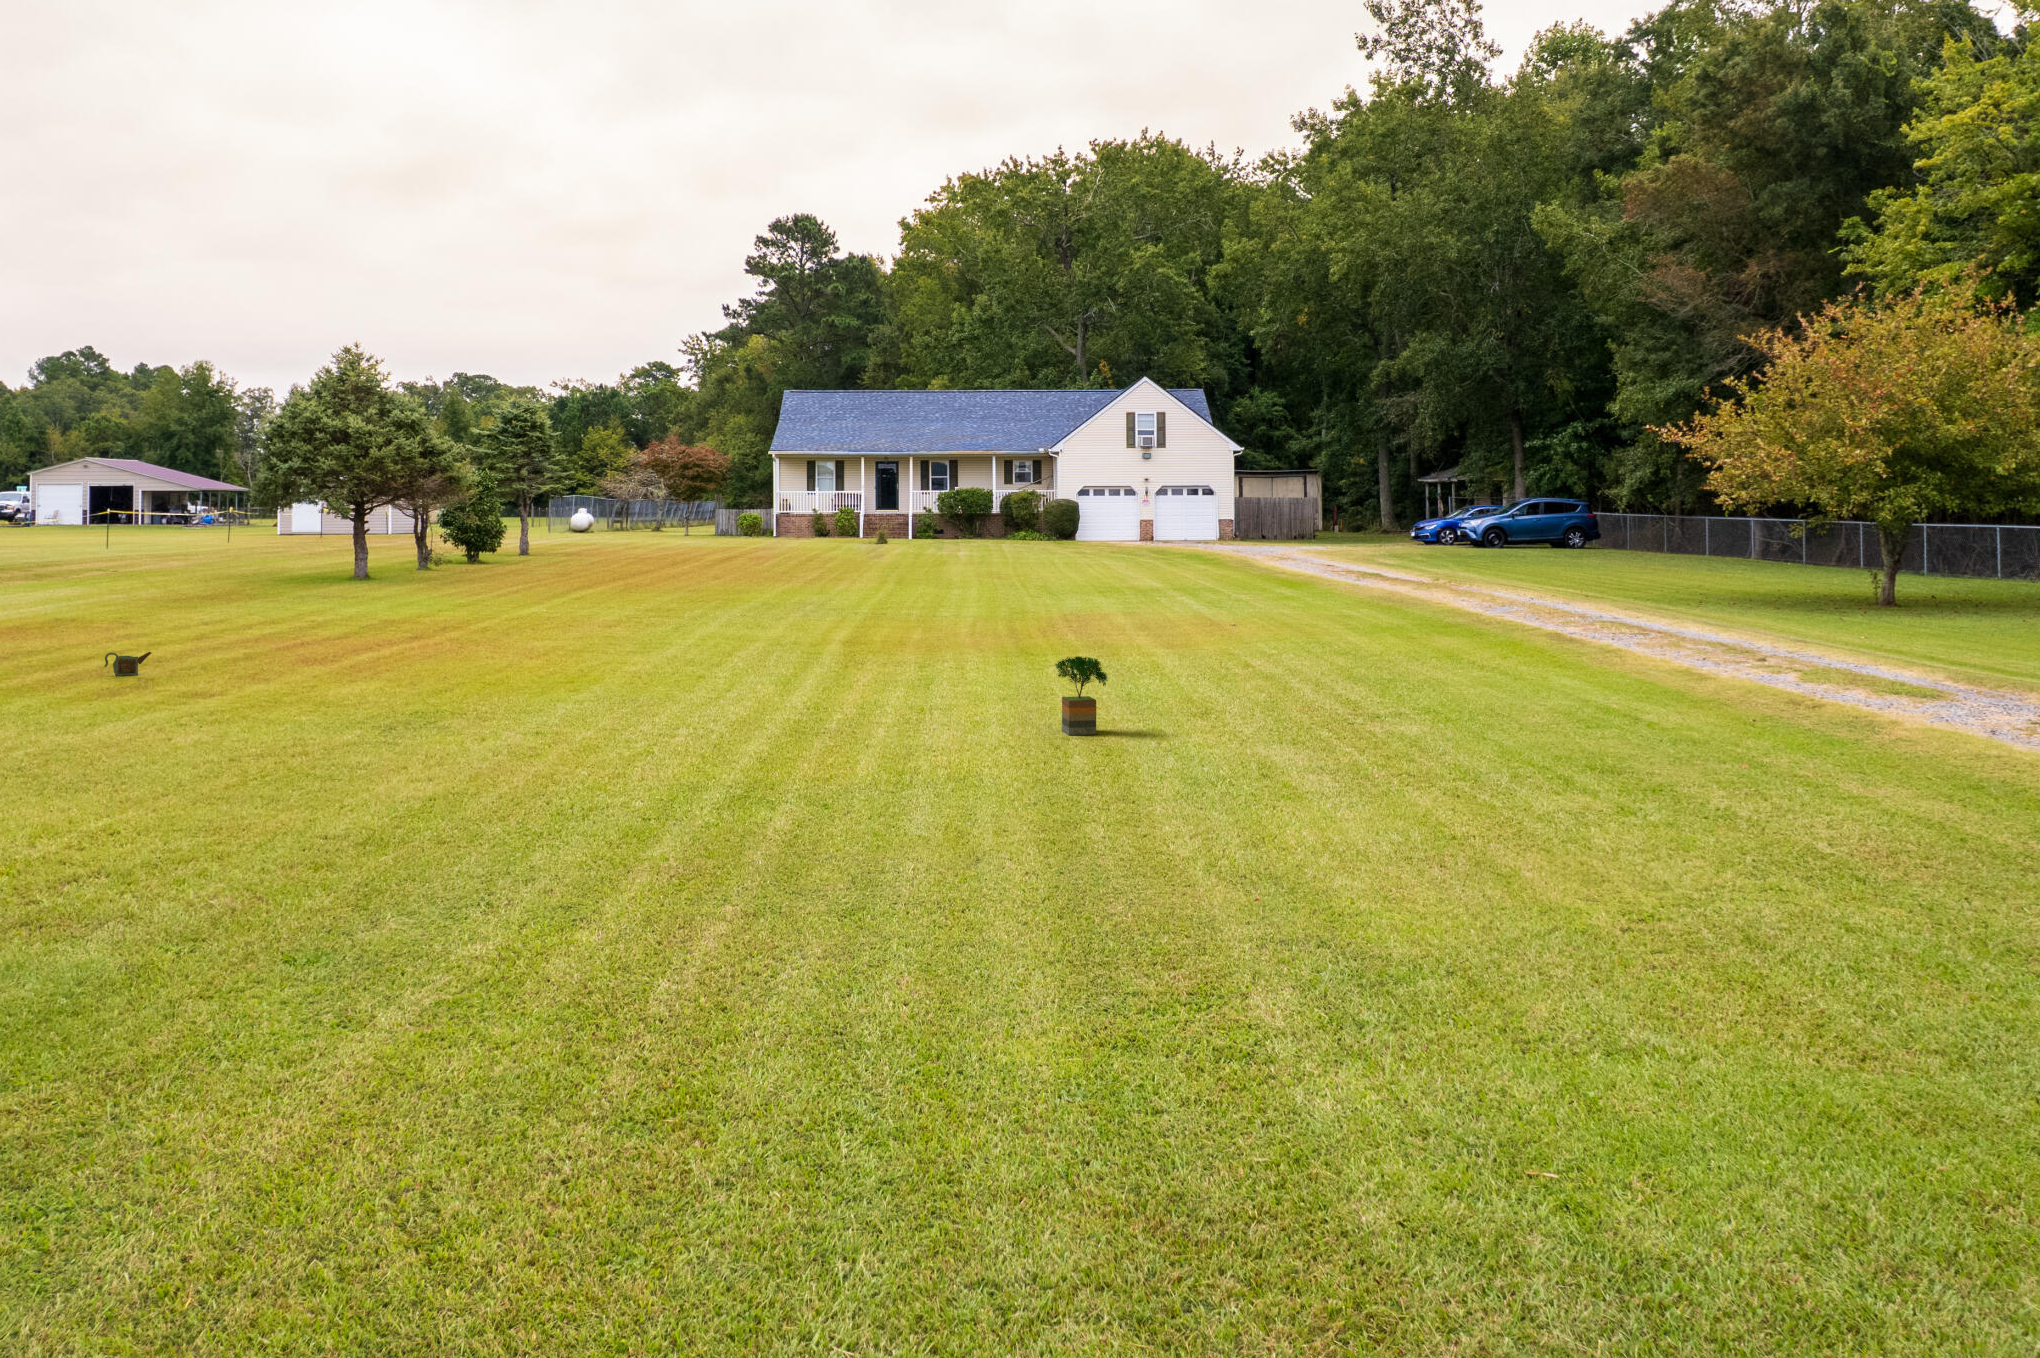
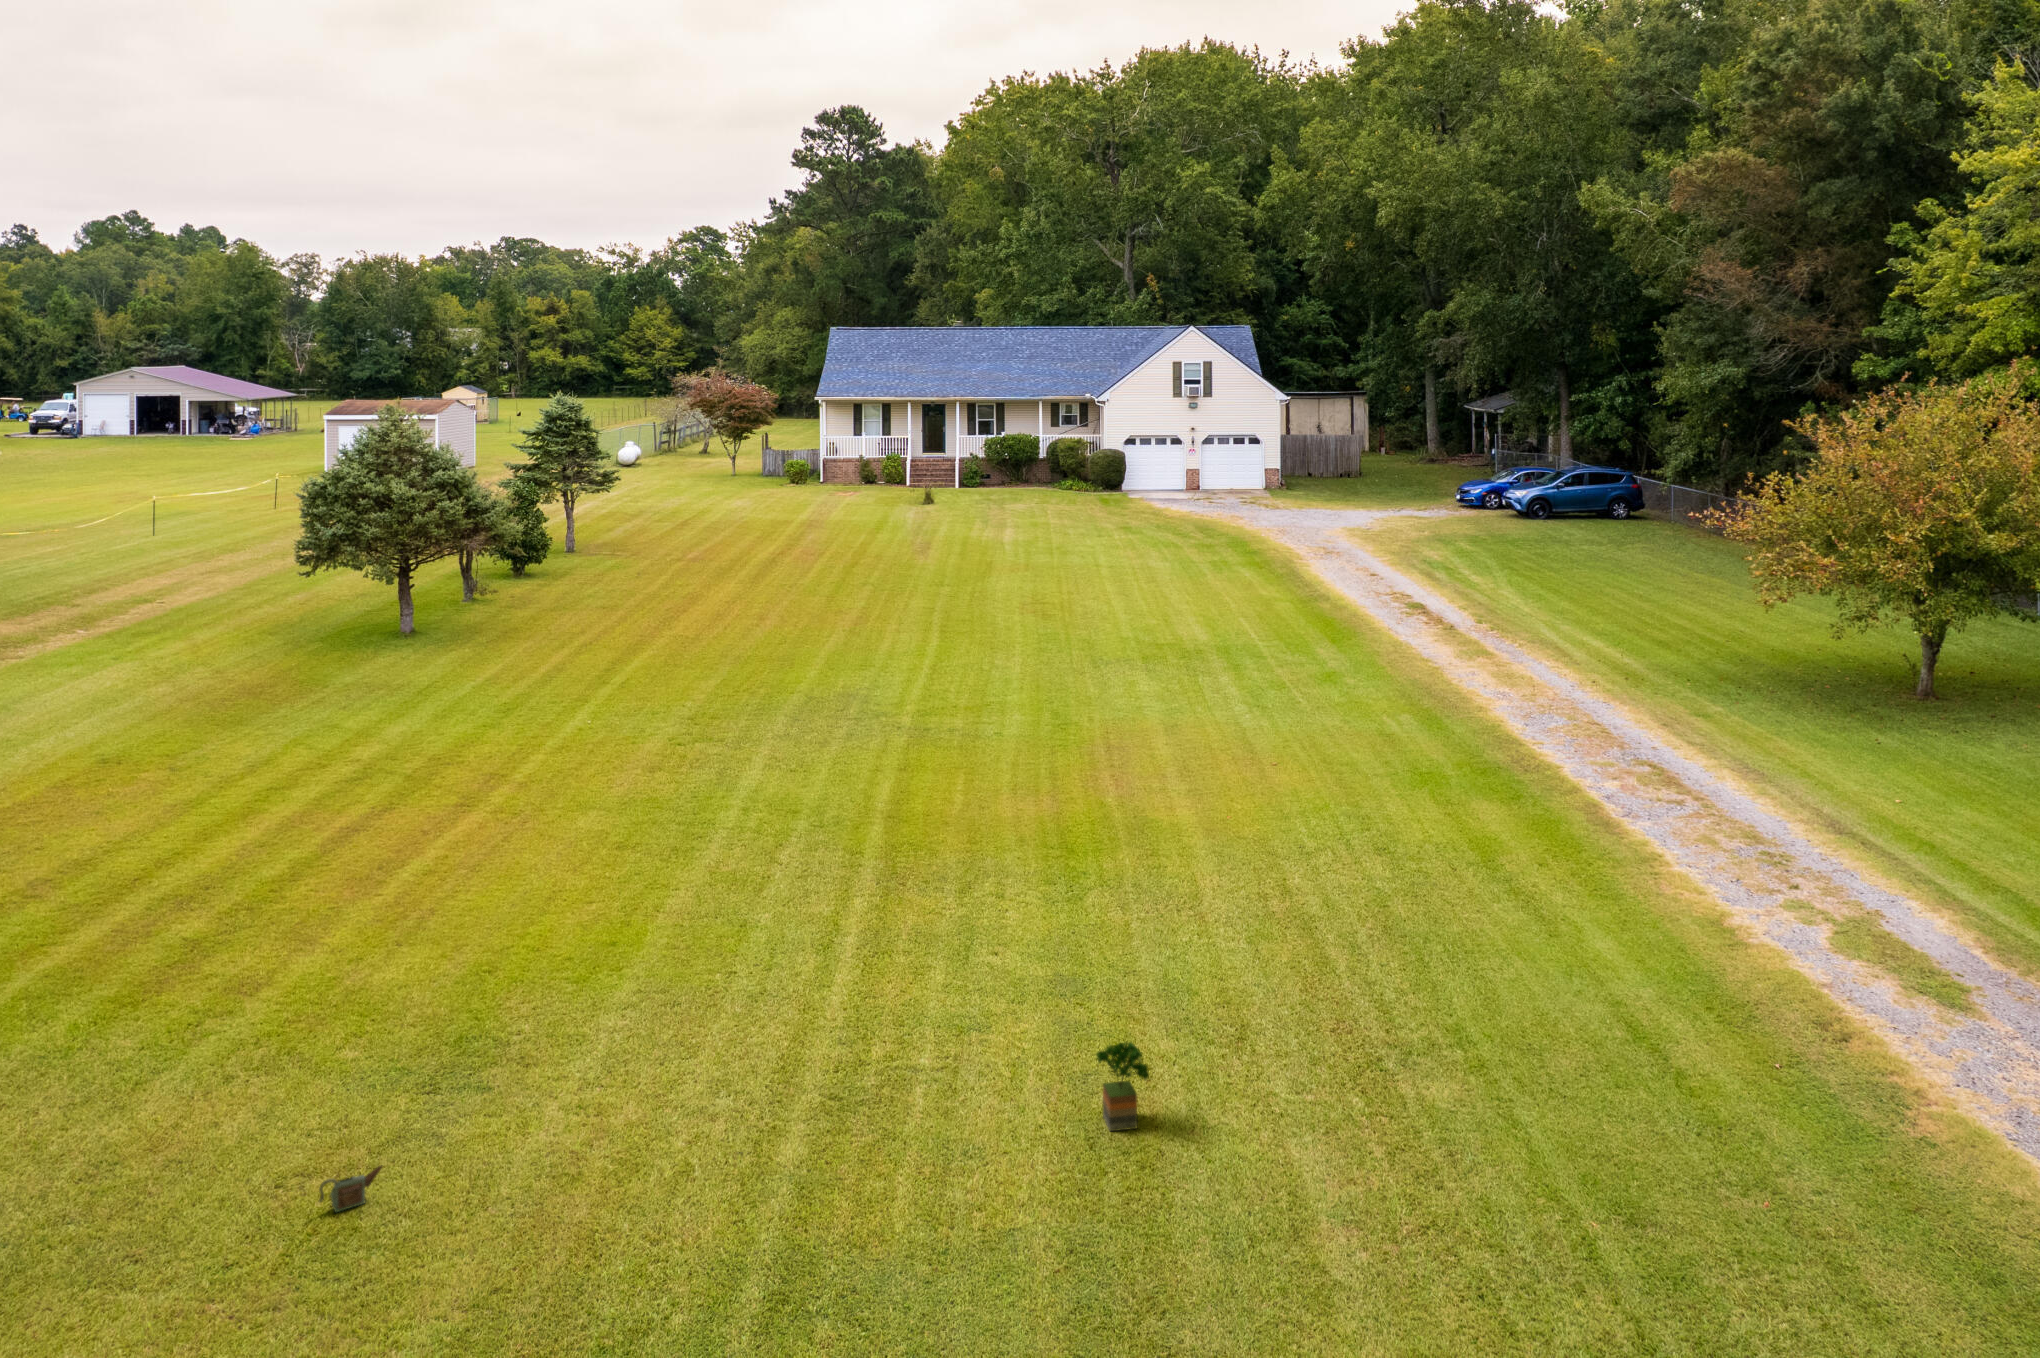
watering can: present [104,652,152,676] -> present [319,1165,382,1212]

